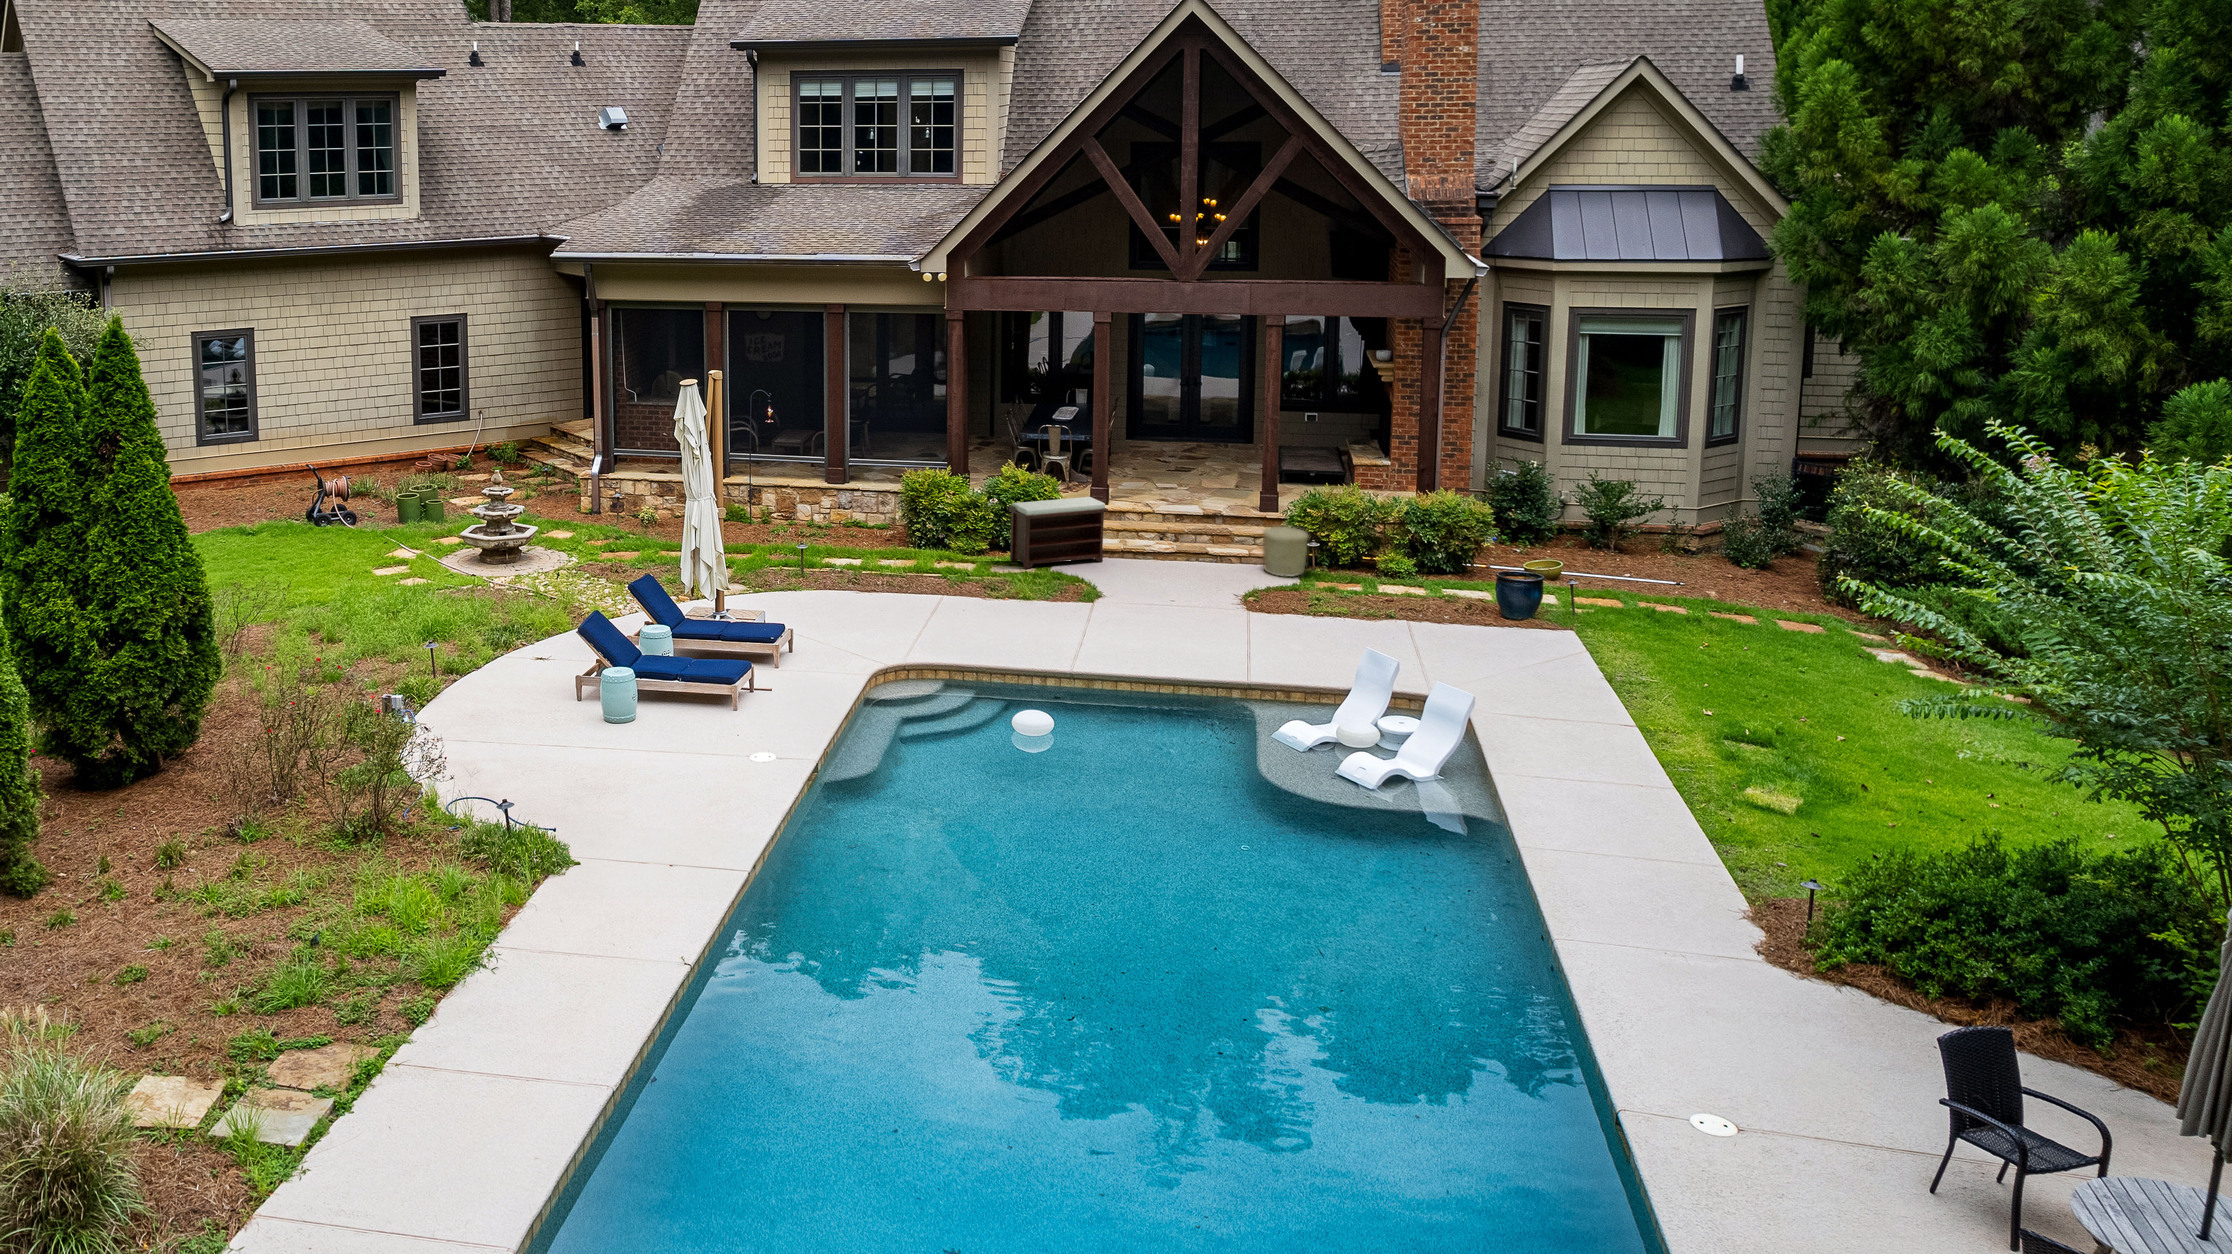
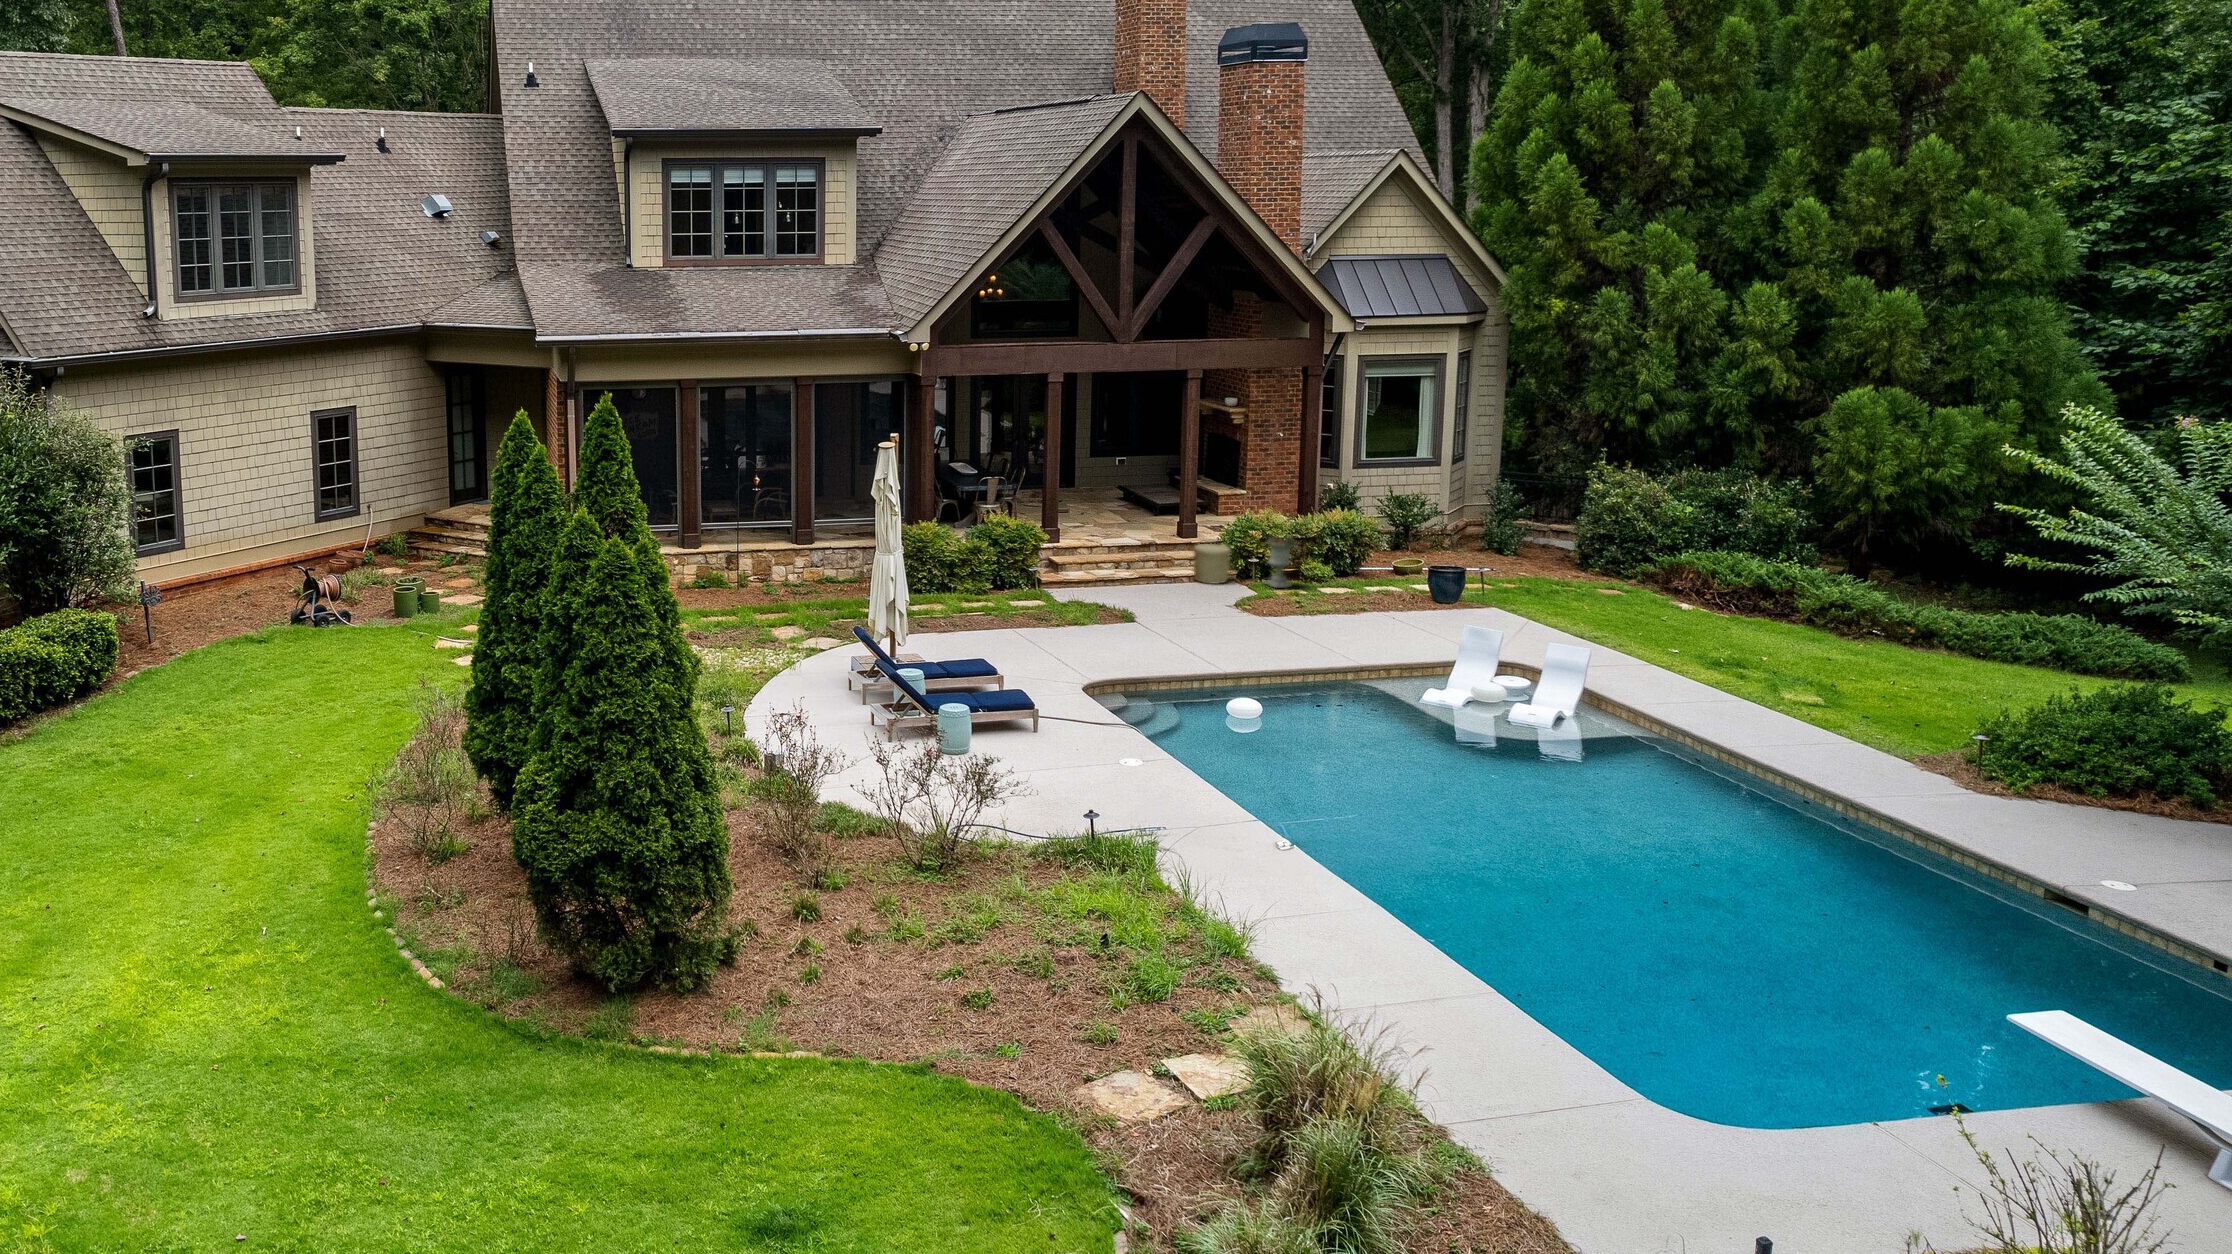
bench: present [1009,497,1108,569] -> none [1005,533,1080,598]
planter: none [1345,527,1383,592] -> present [1266,537,1295,588]

